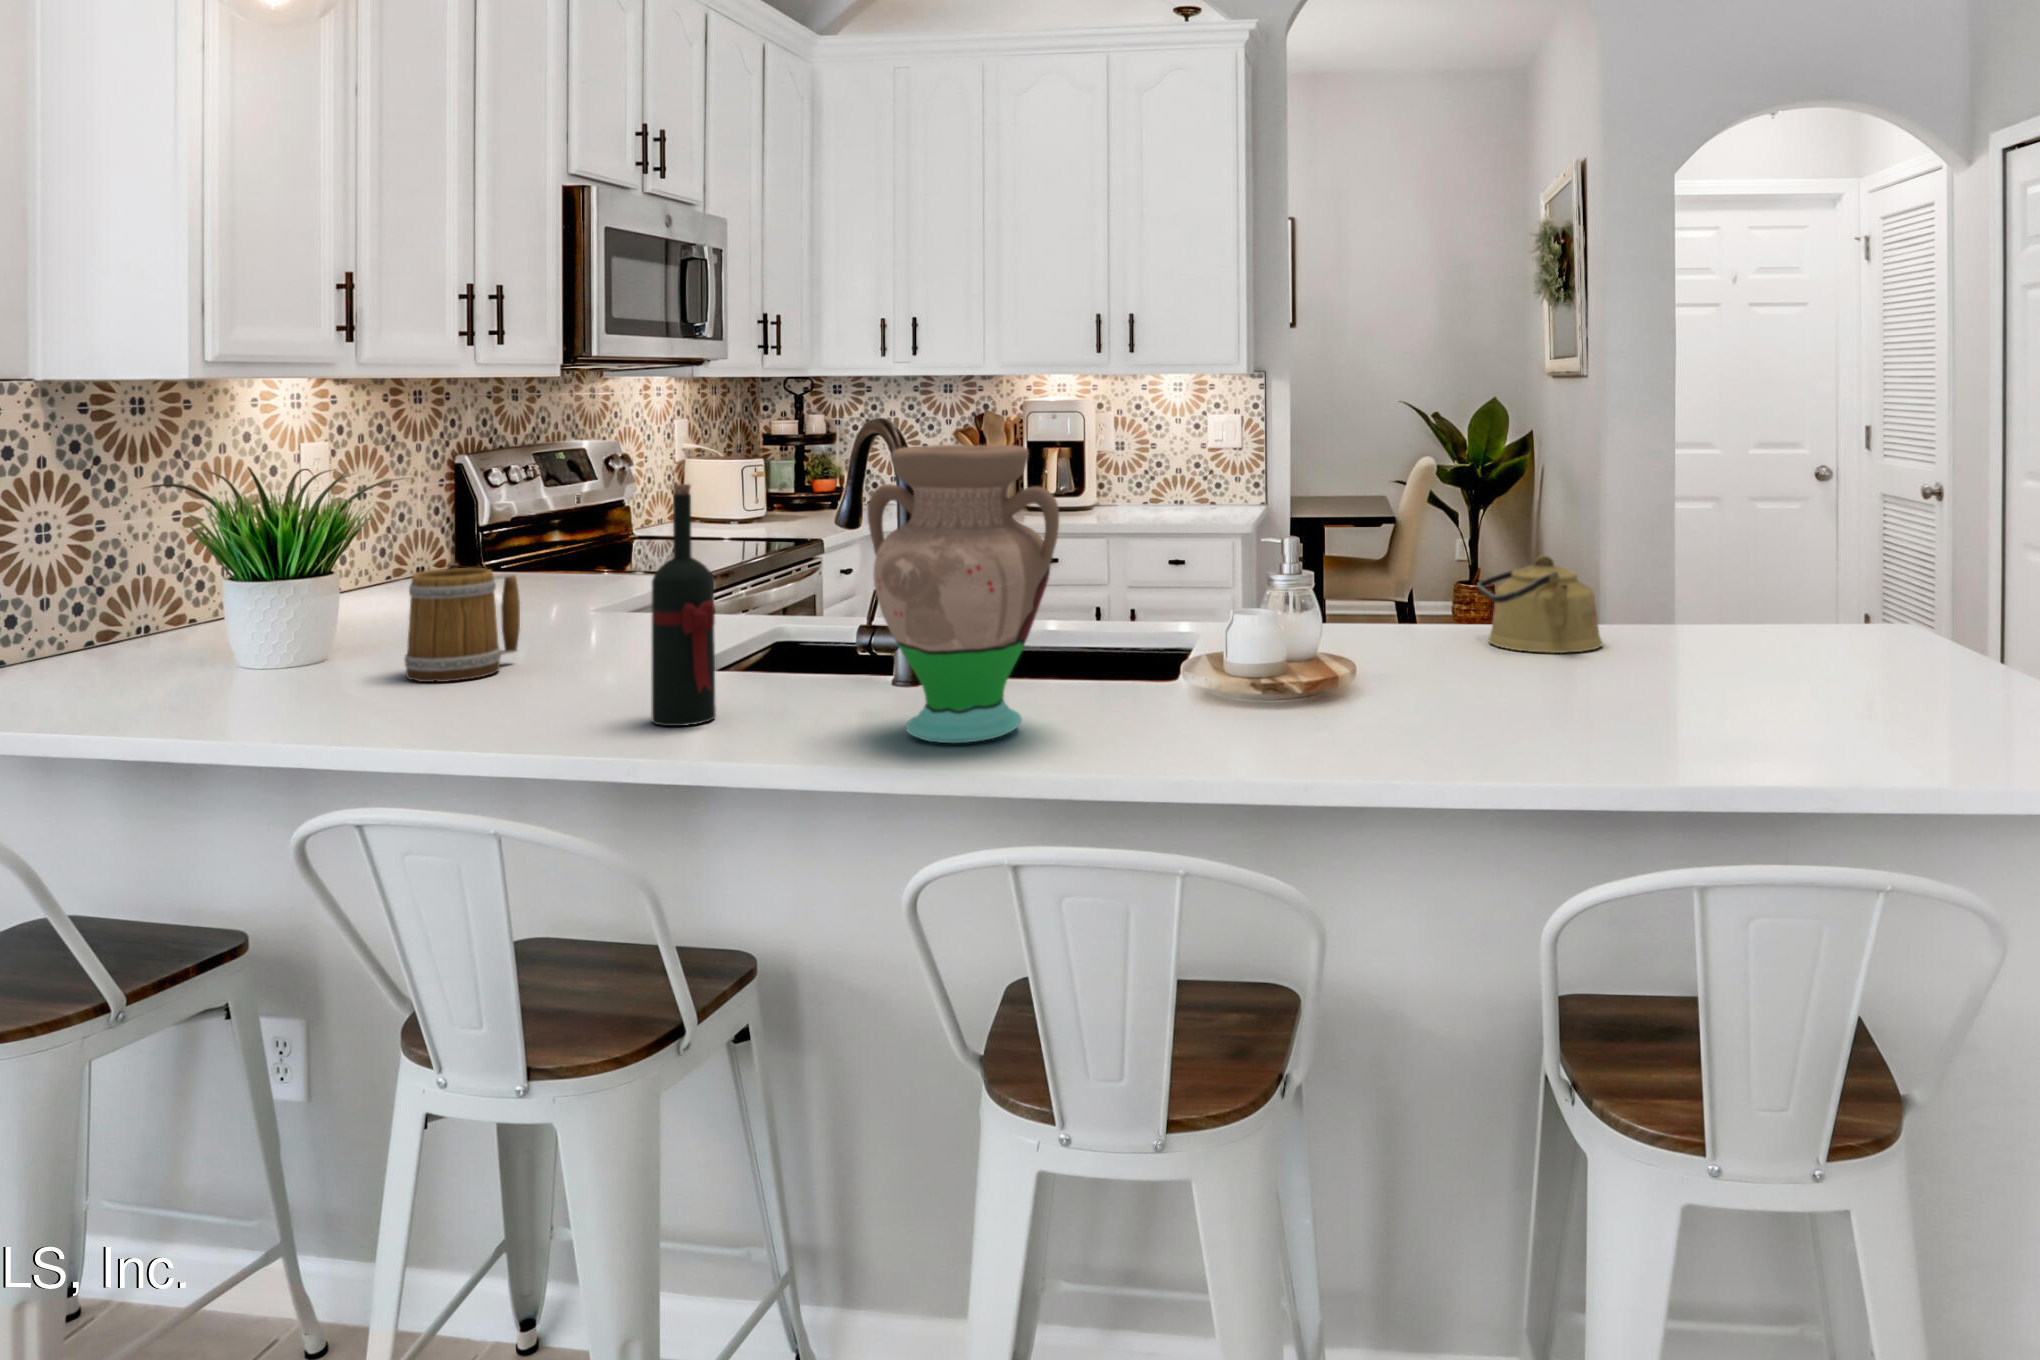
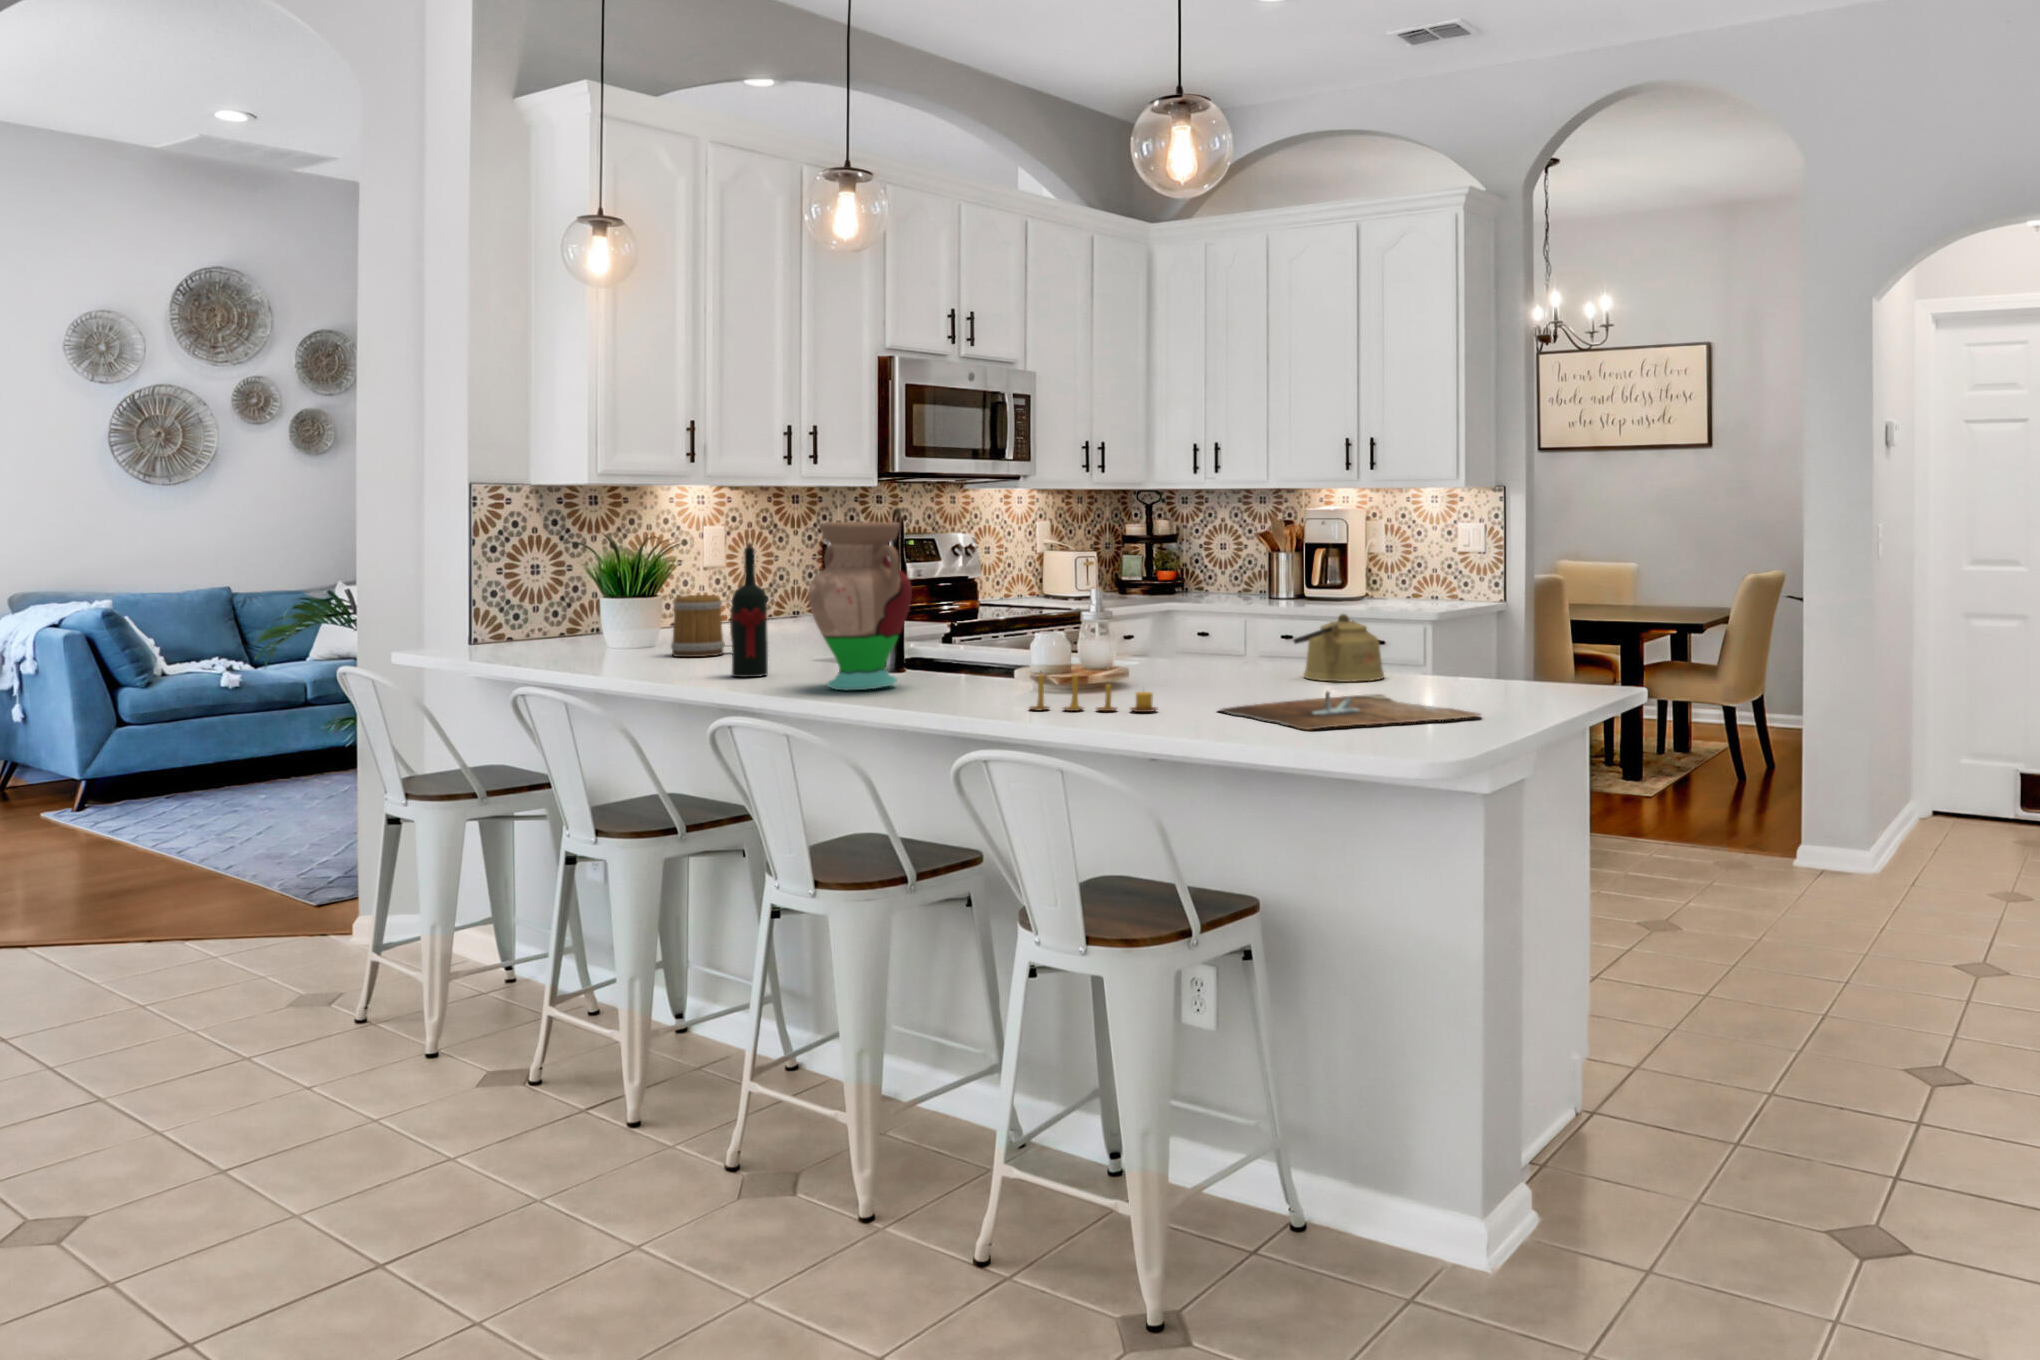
cutting board: none [1638,675,1993,763] -> present [1220,691,1480,730]
candle: none [1381,689,1579,762] -> present [1029,671,1157,712]

